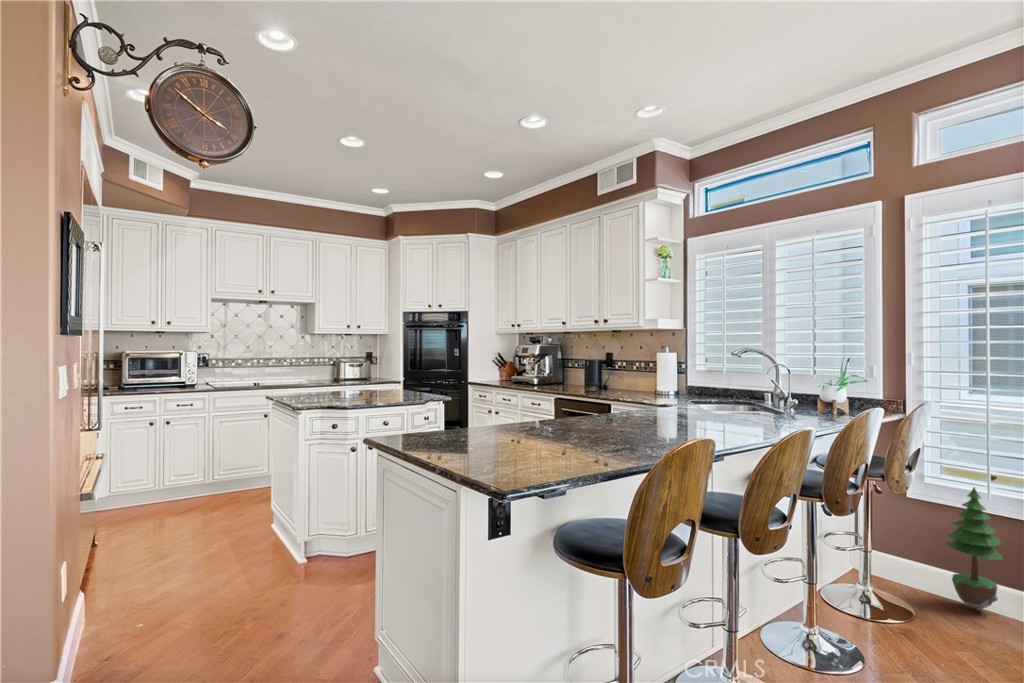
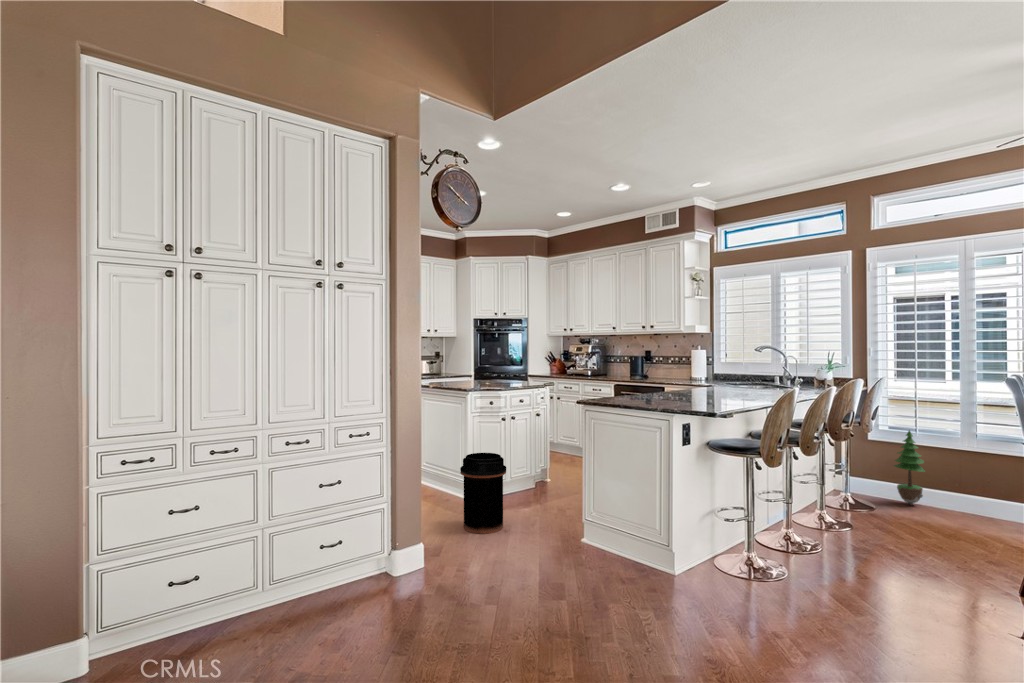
trash can: none [212,512,292,650] -> present [460,453,506,534]

